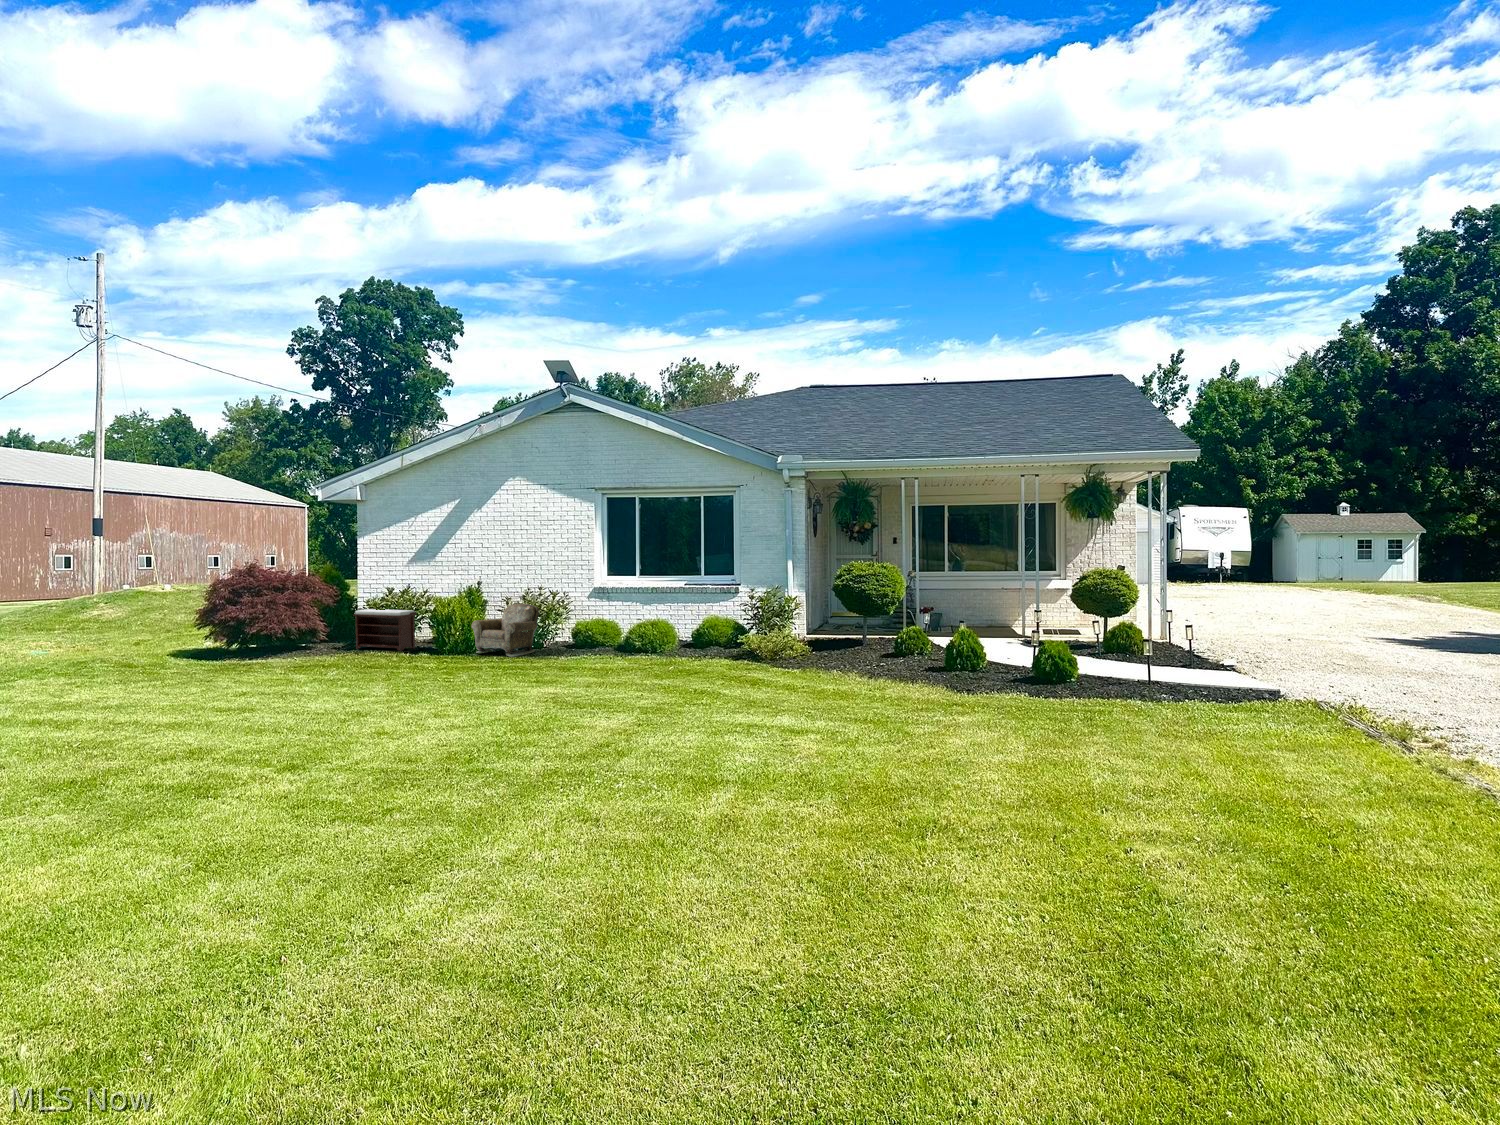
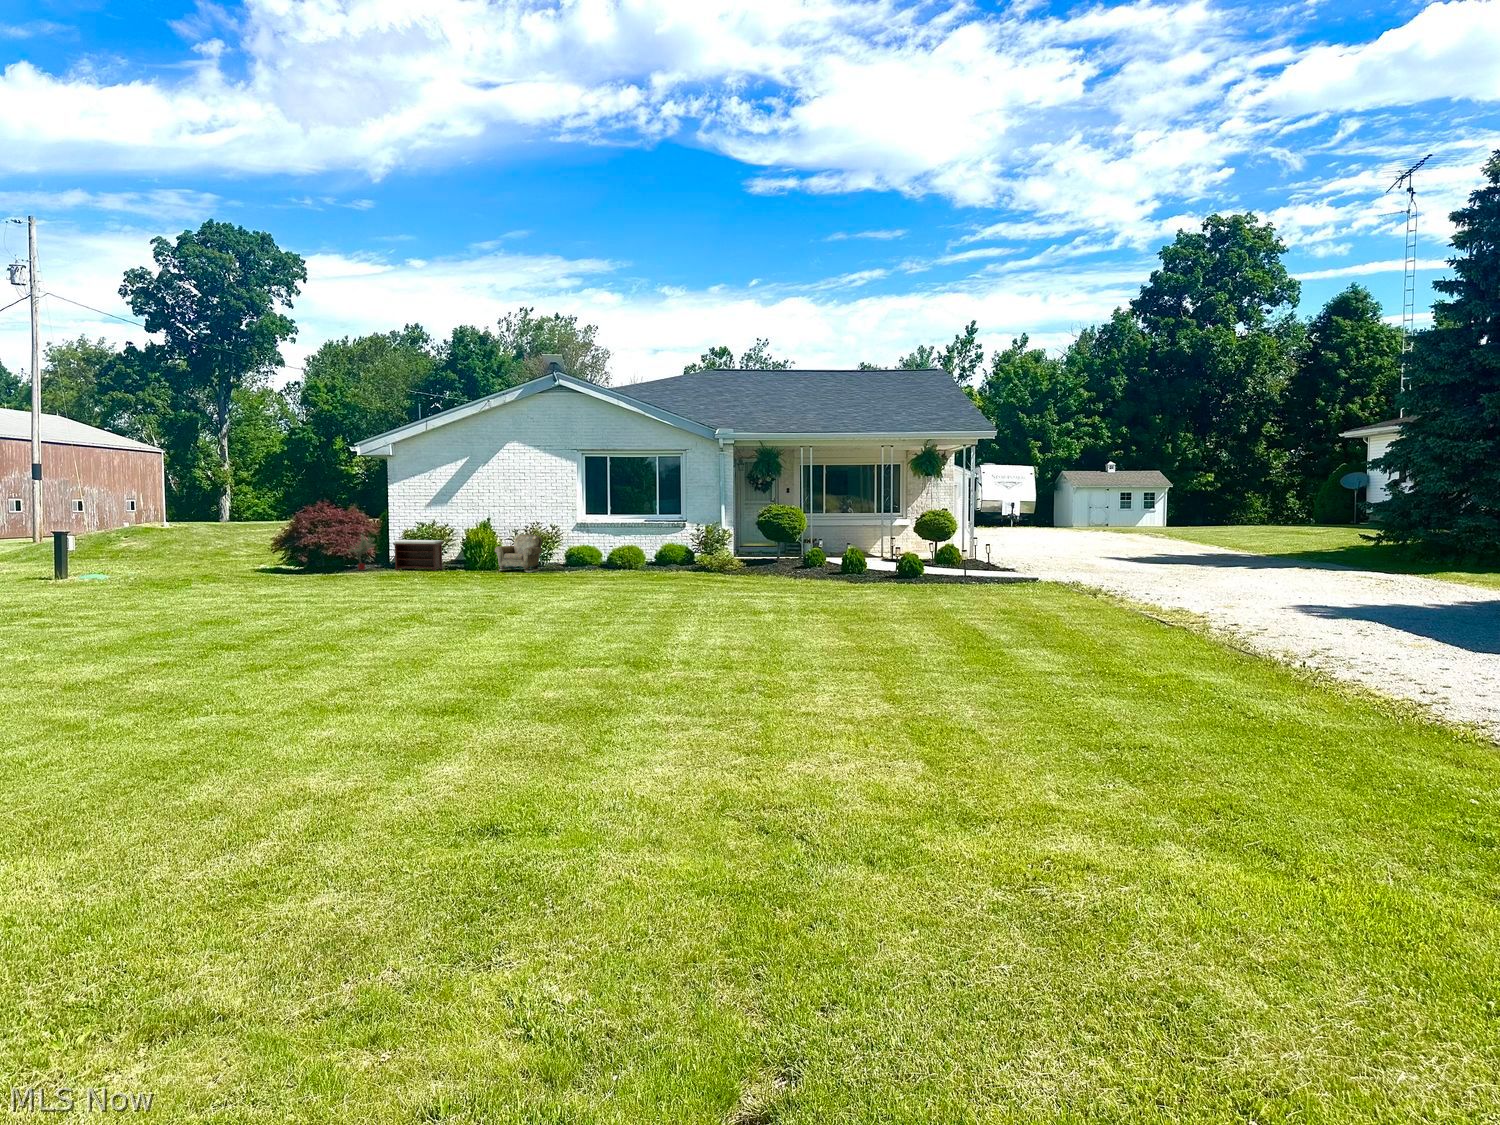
potted tree: none [294,601,336,649] -> present [349,534,374,570]

